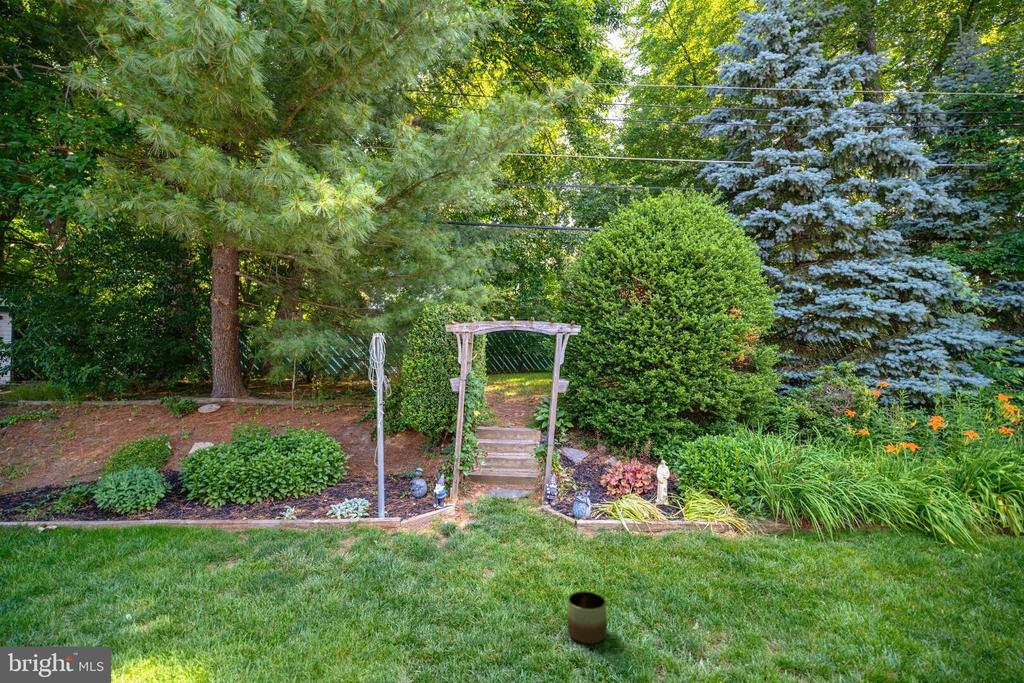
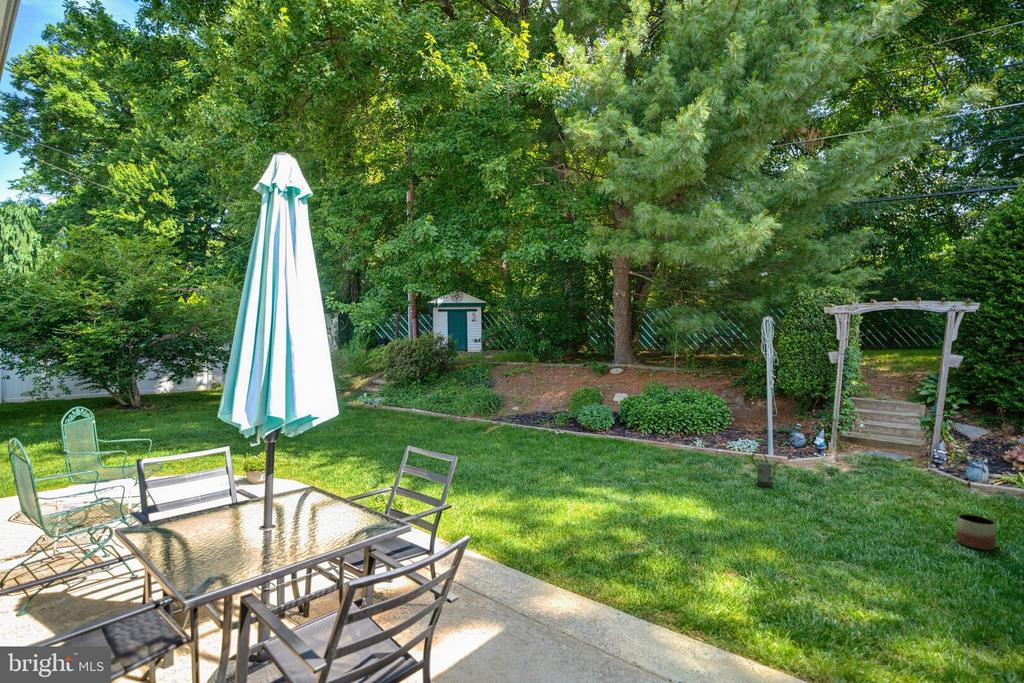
watering can: none [336,529,369,585] -> present [752,451,778,487]

